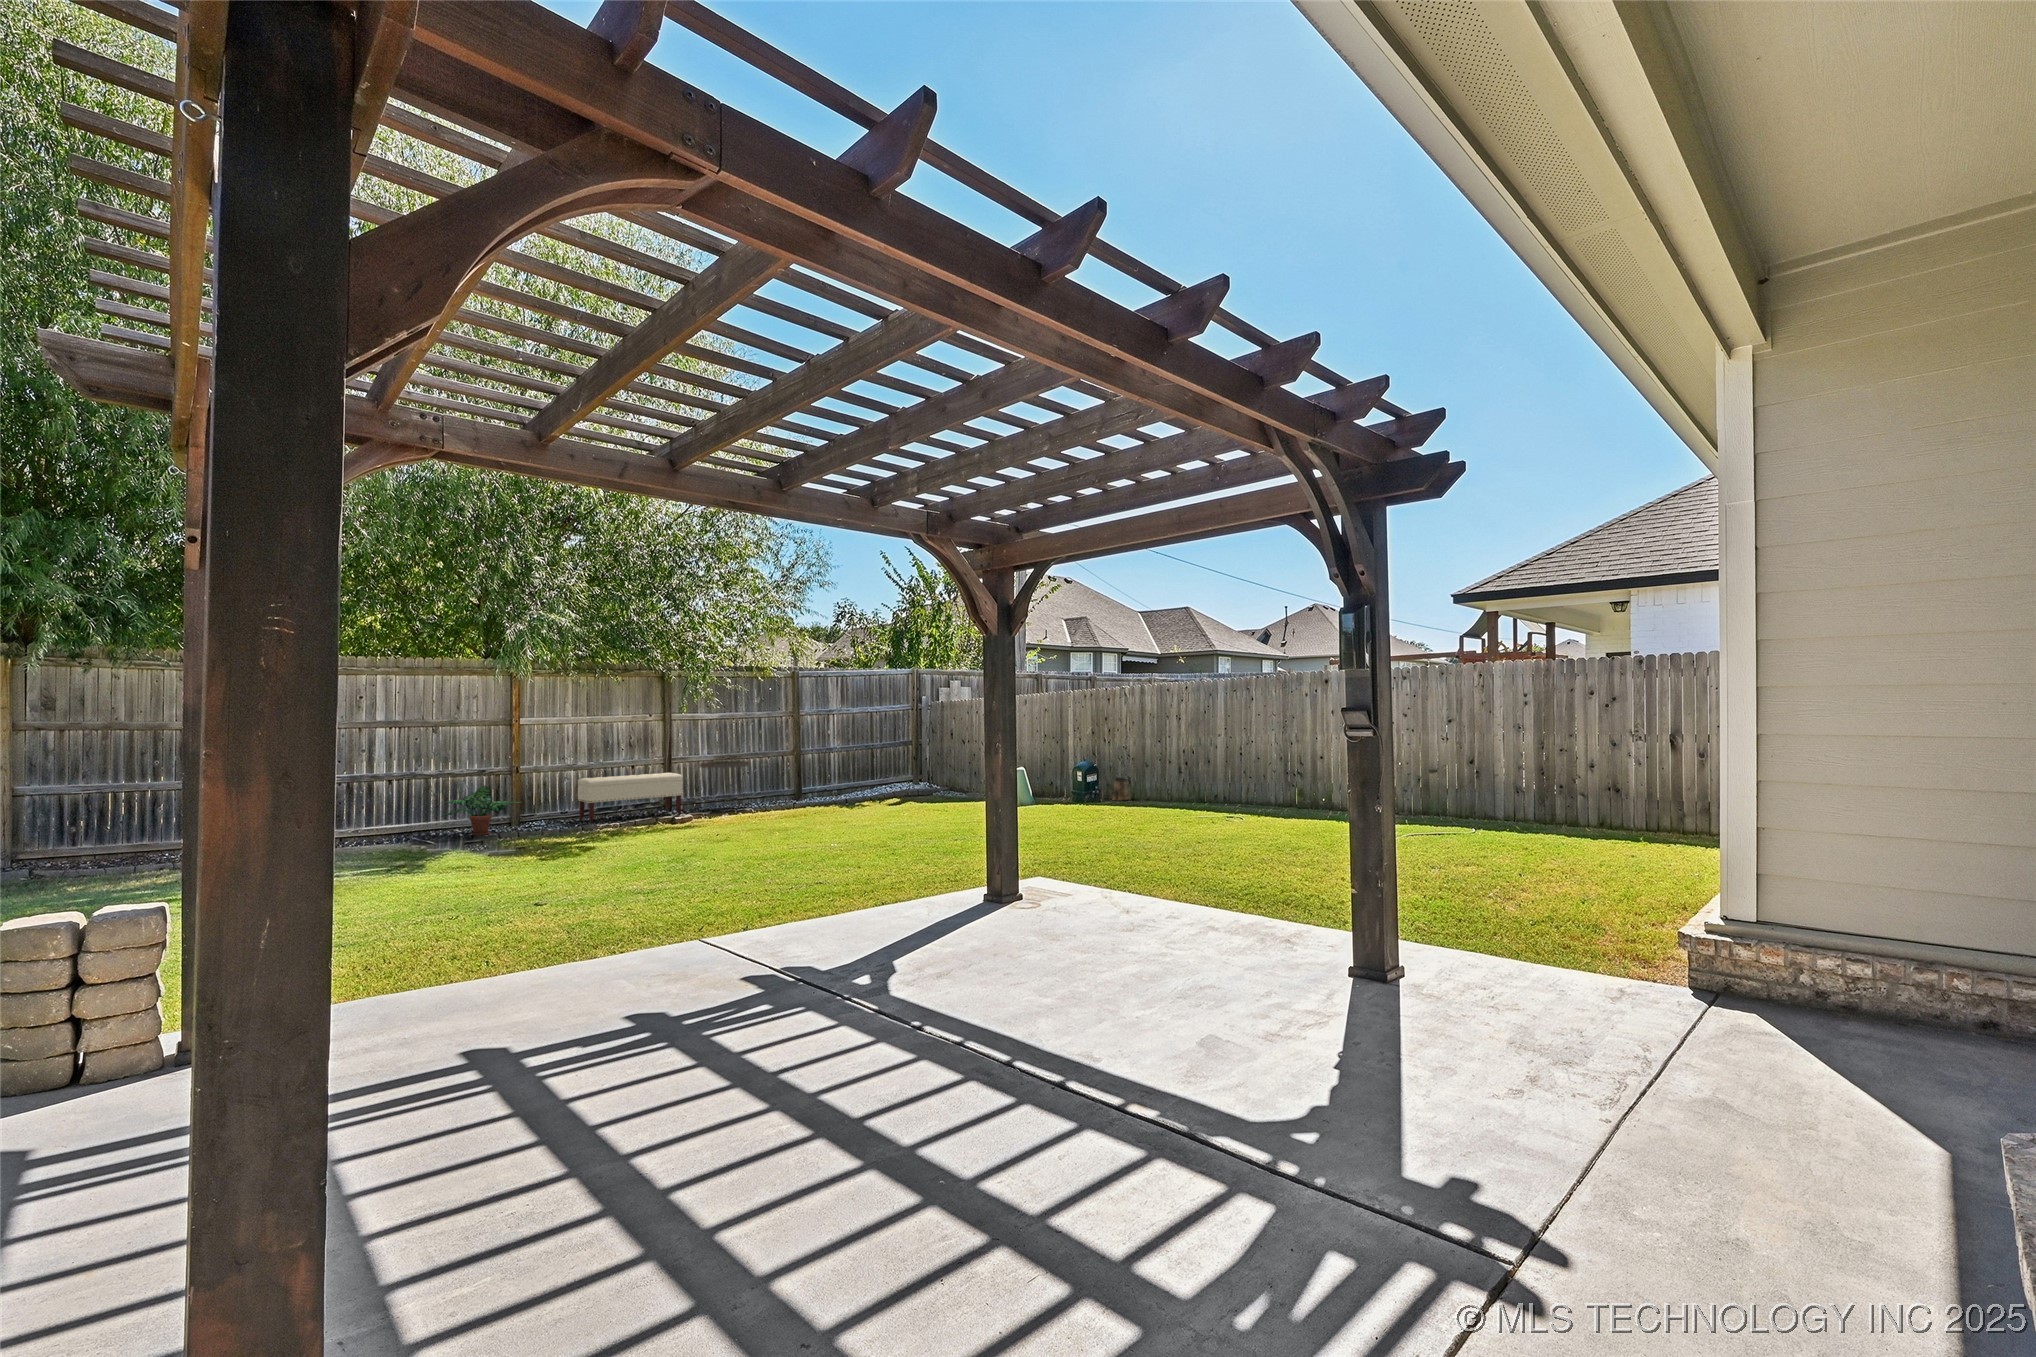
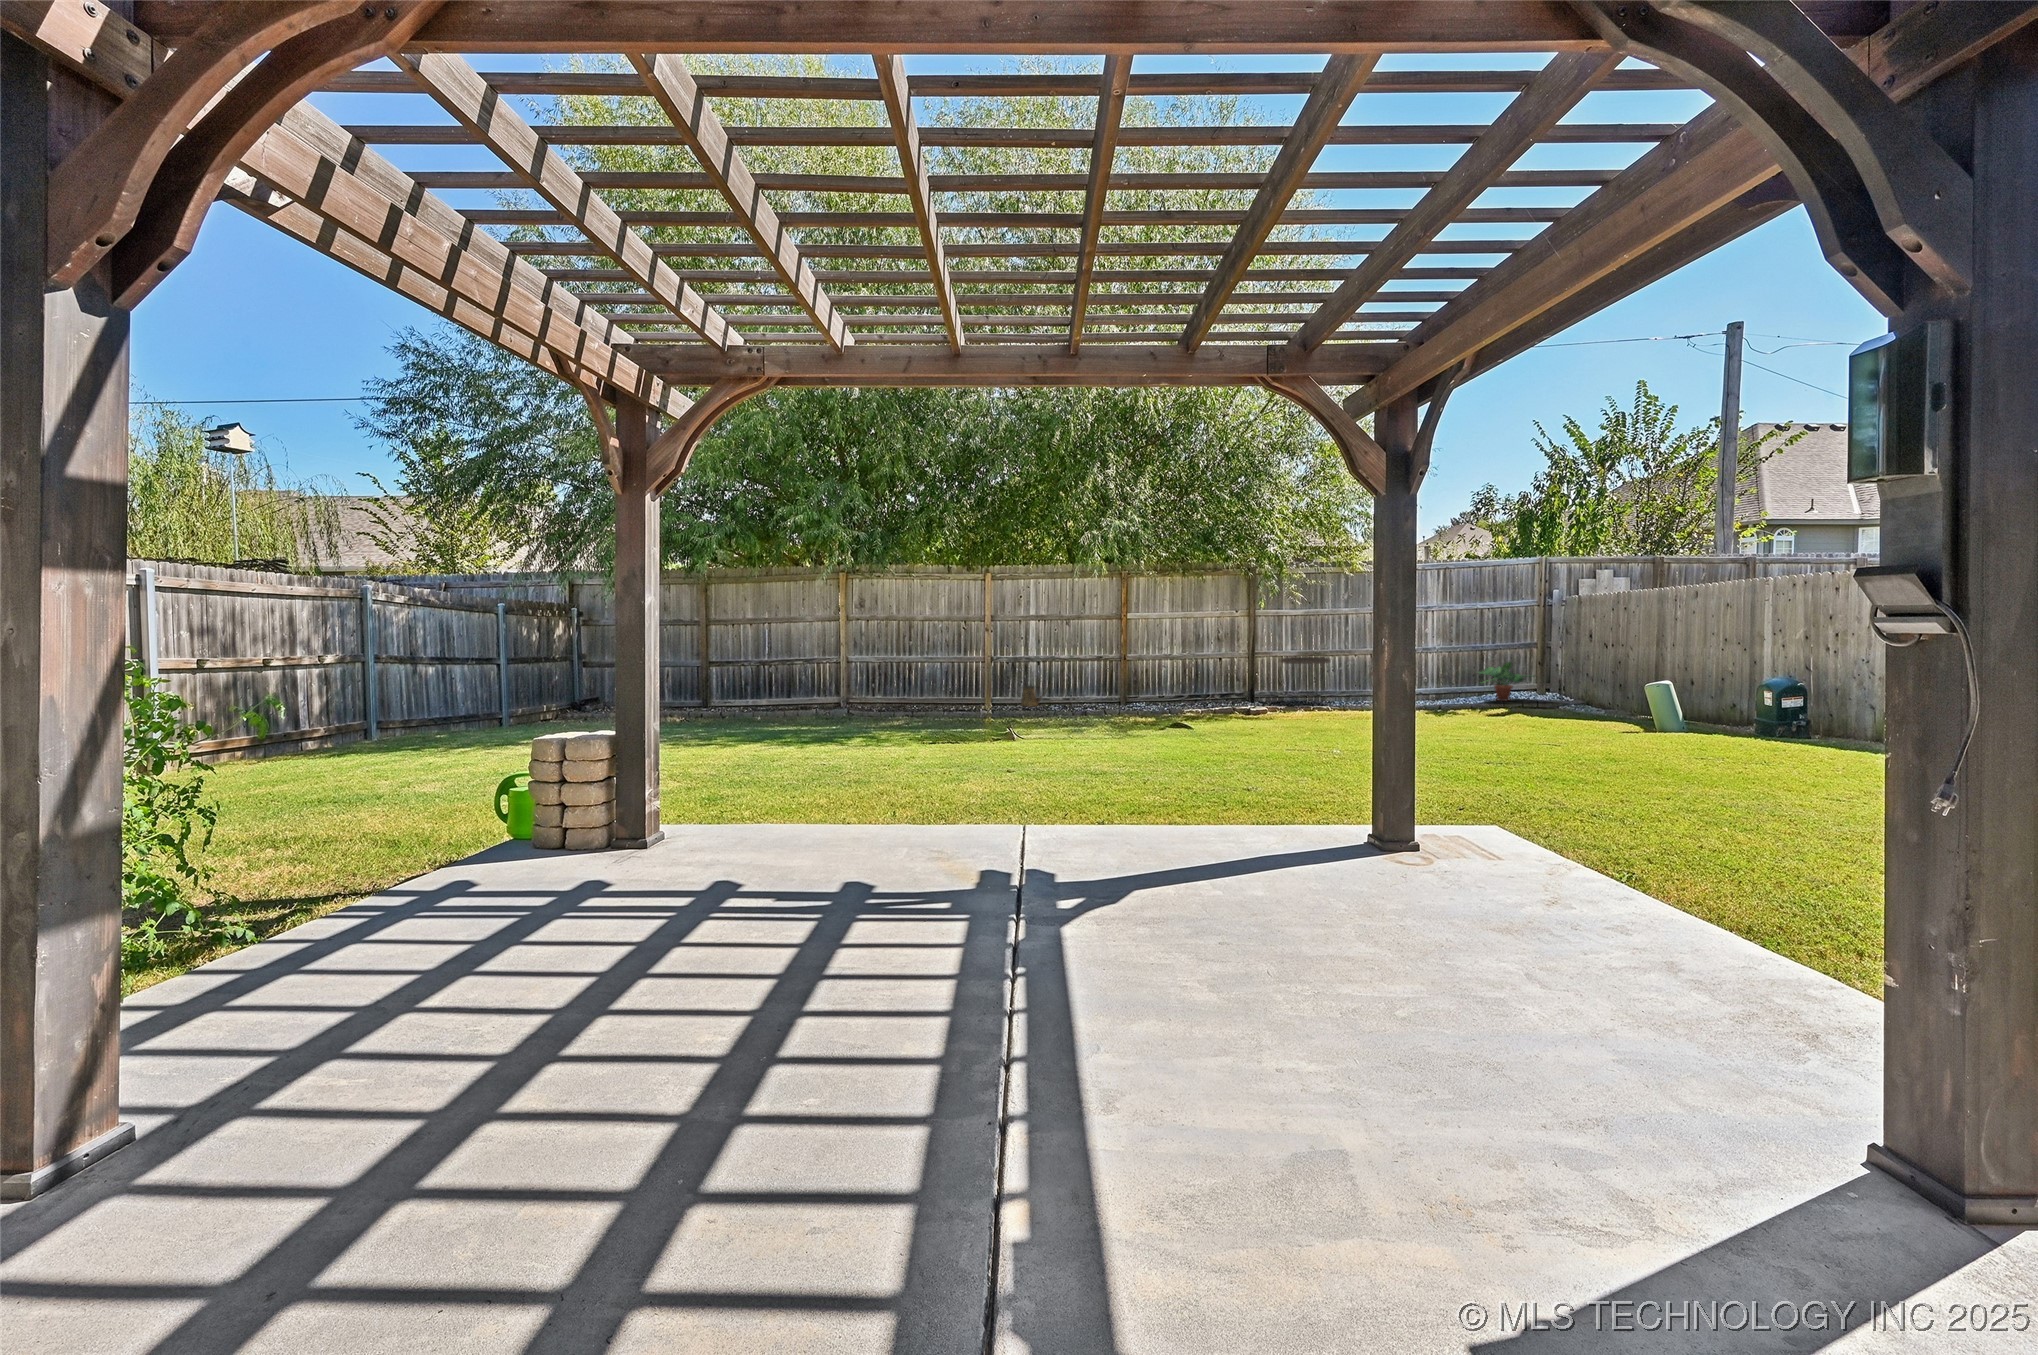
bench: present [578,773,682,823] -> none [1173,666,1261,706]
watering can: present [1103,777,1131,801] -> present [1021,685,1048,707]
potted plant: present [441,786,518,835] -> present [1480,662,1524,701]

